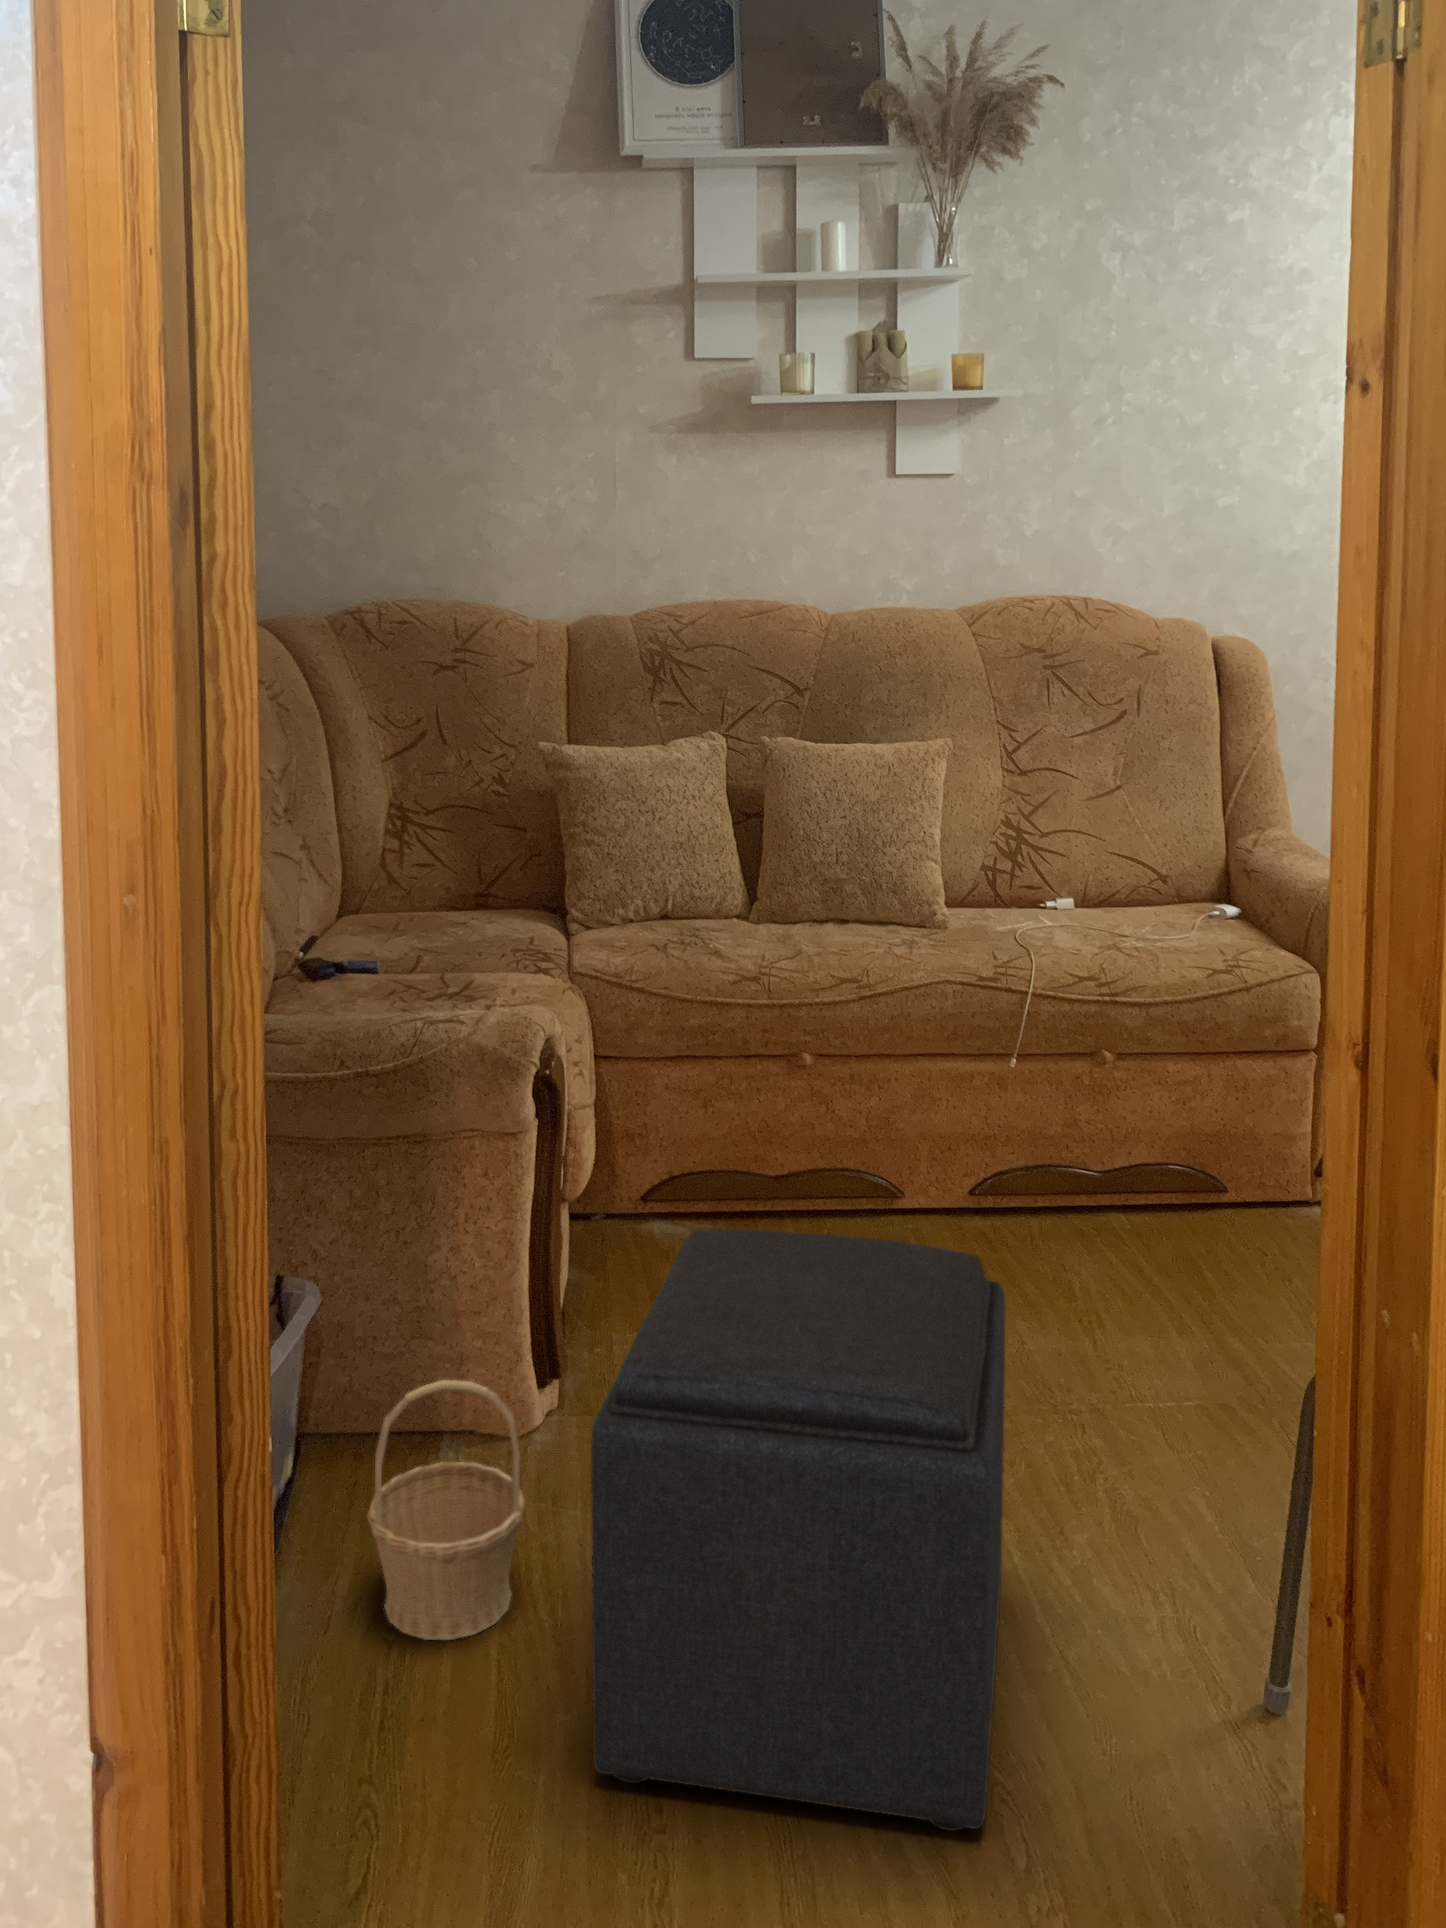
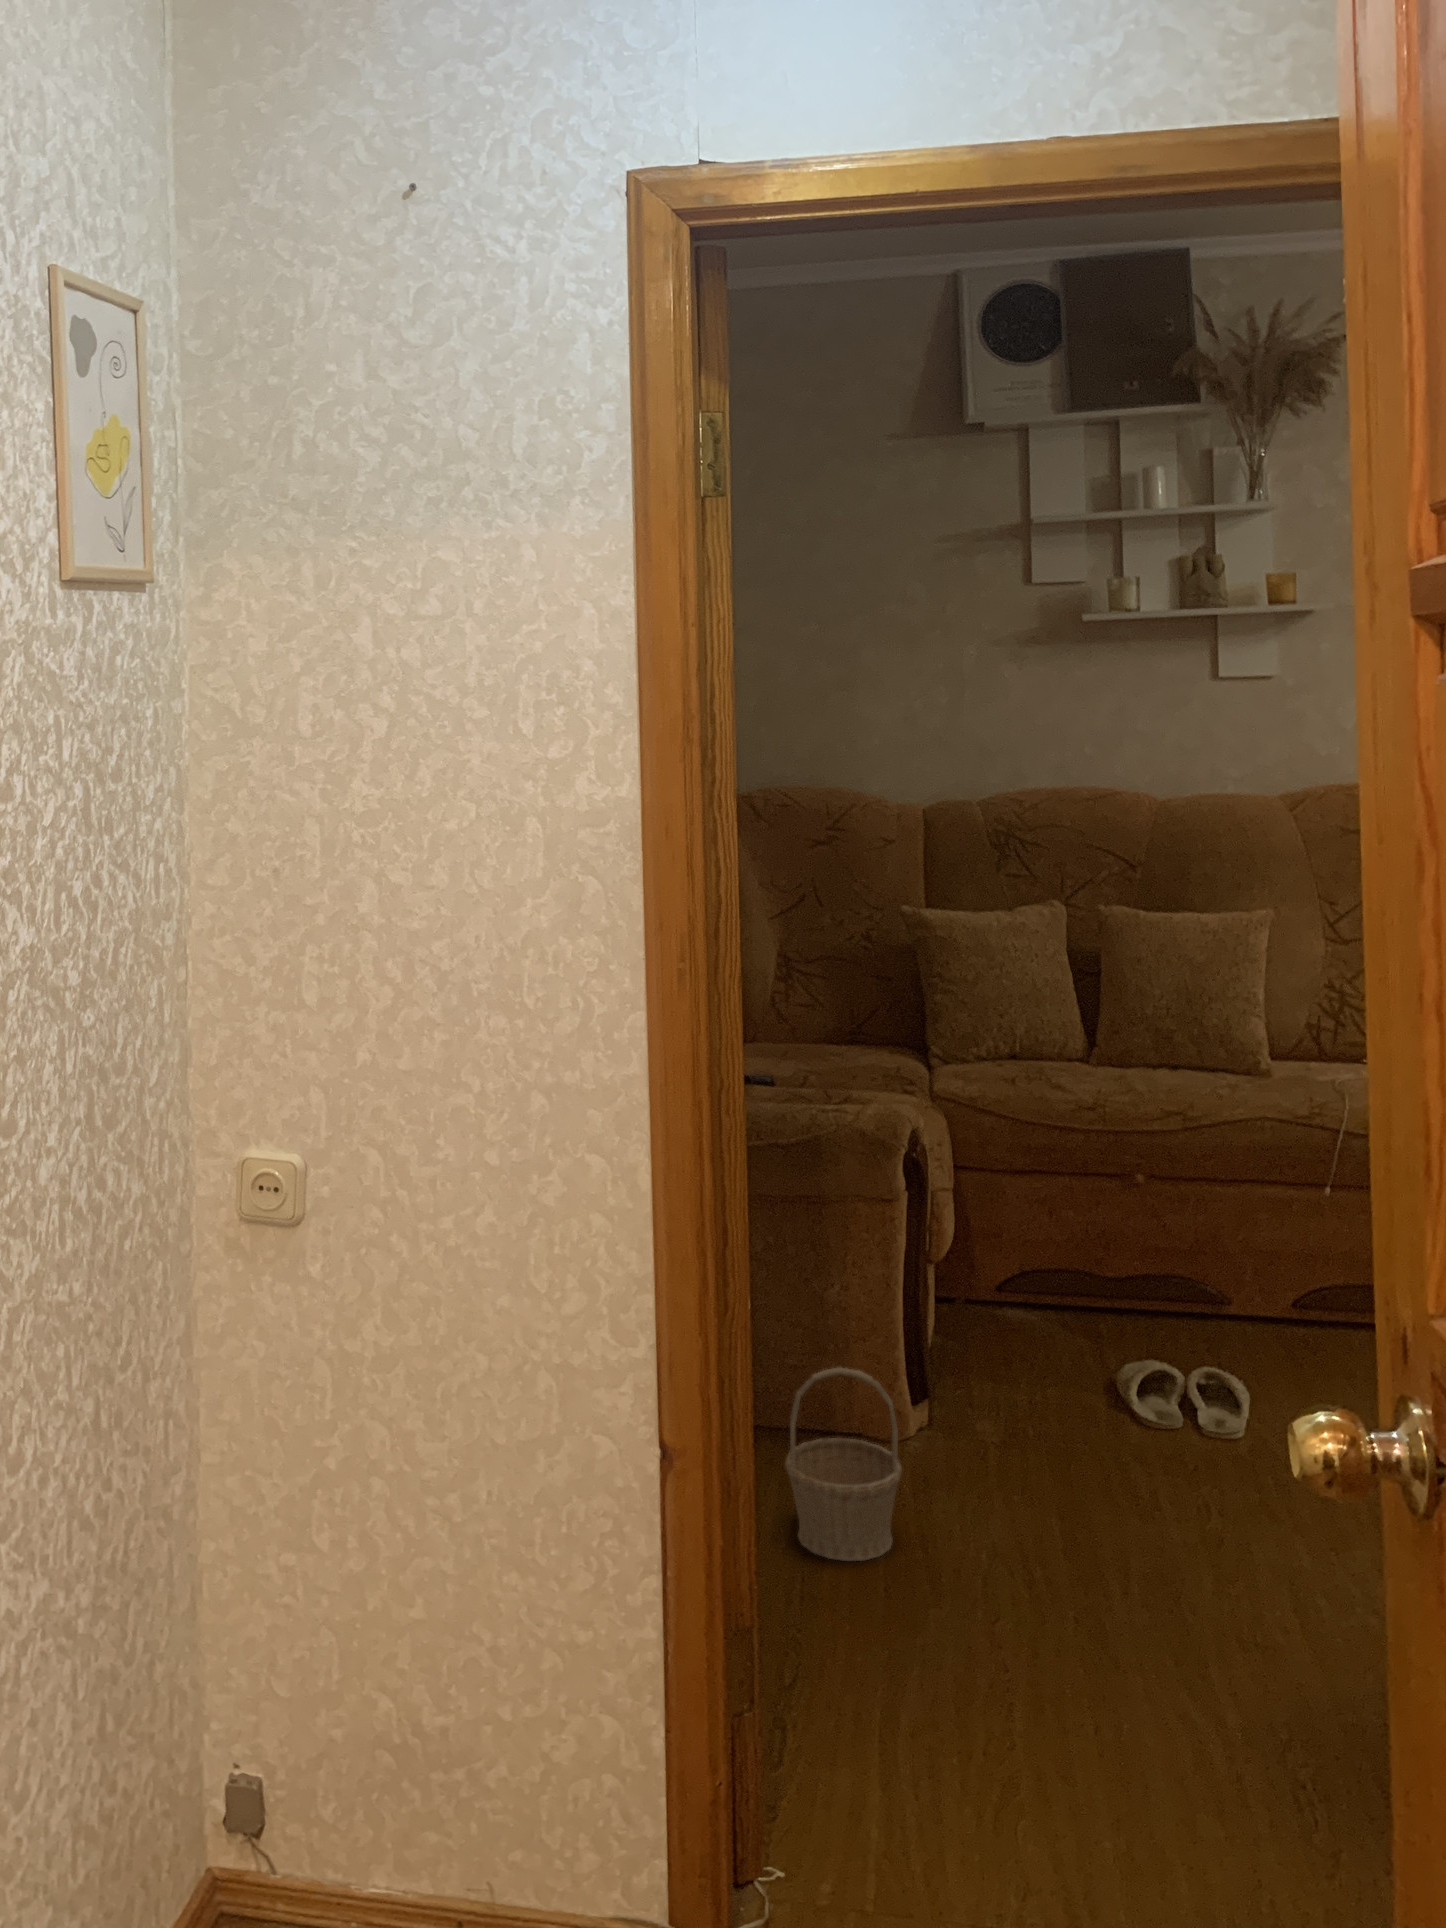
ottoman: present [591,1229,1005,1831] -> none [949,1272,1289,1719]

